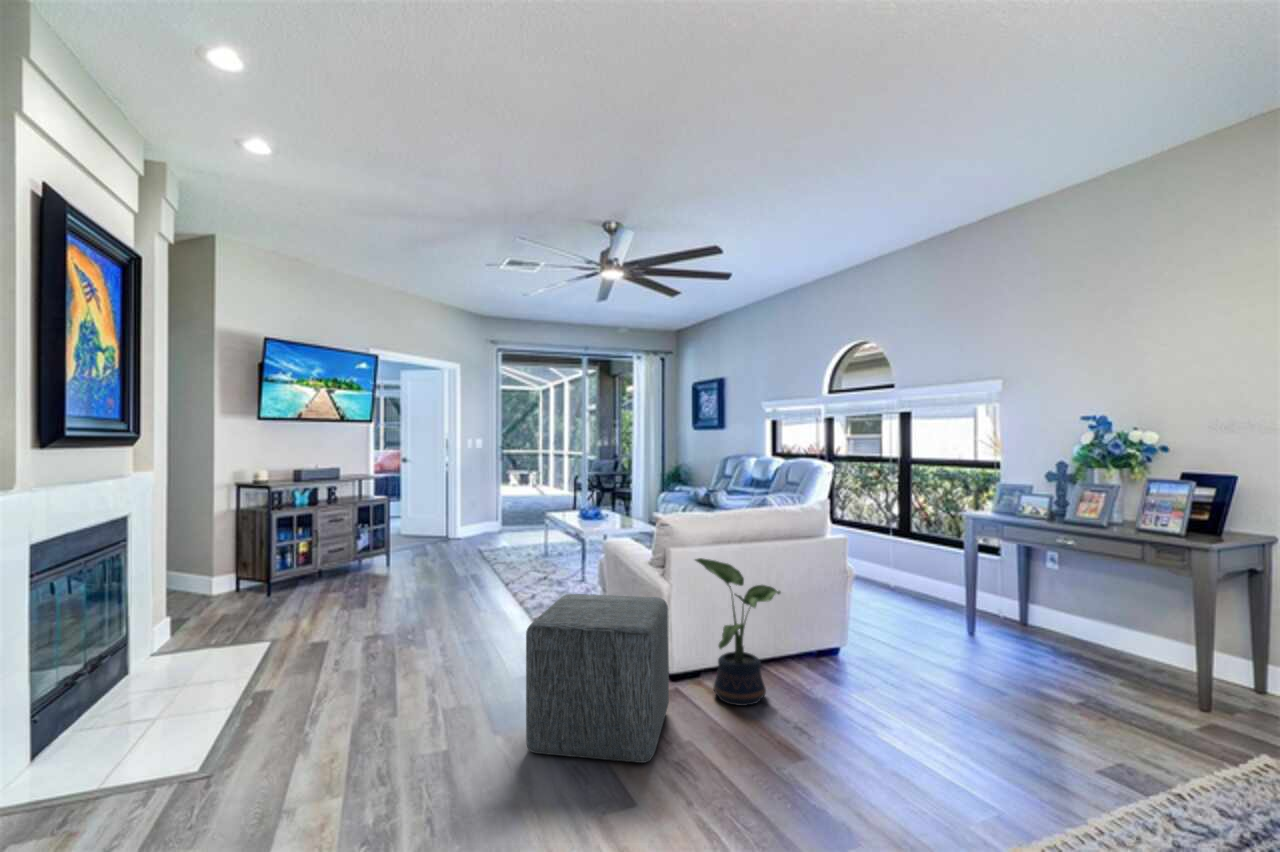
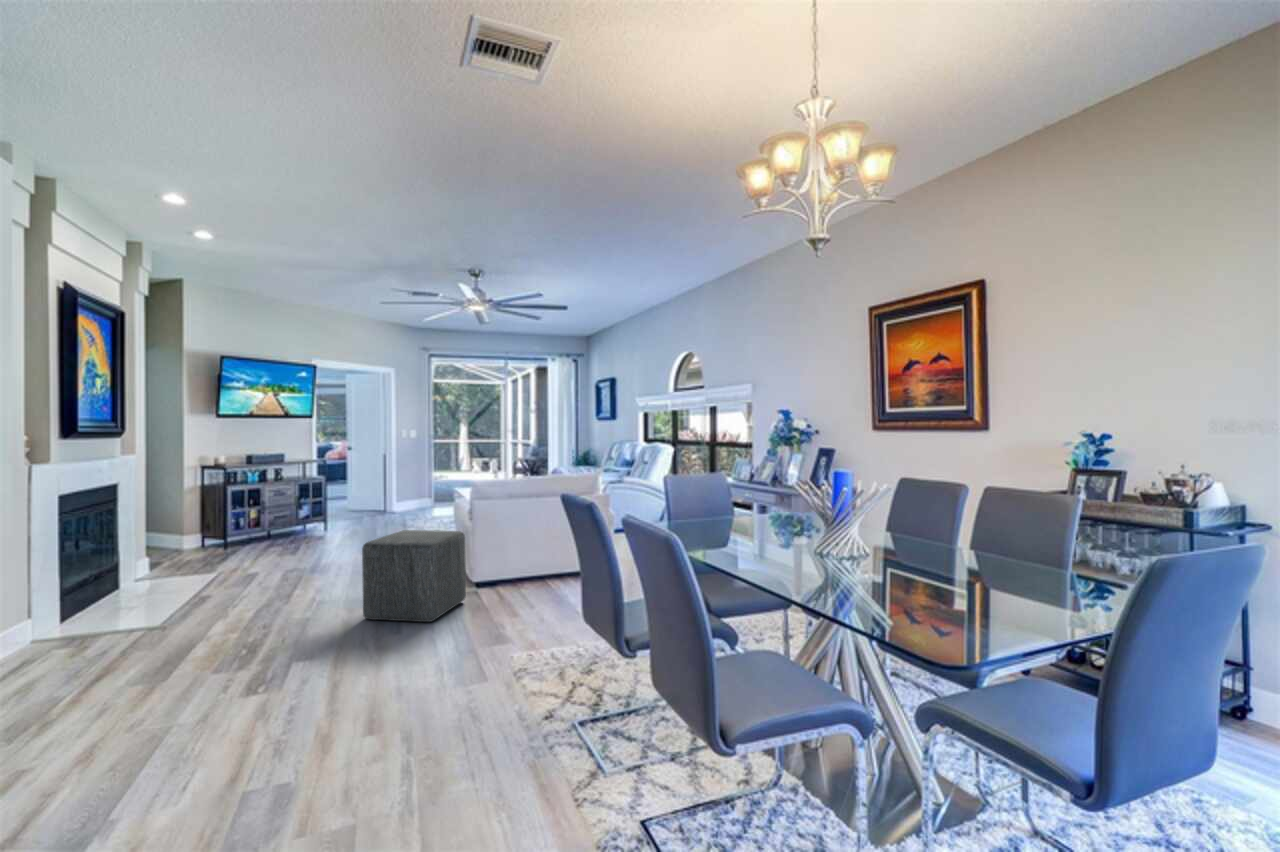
potted plant: present [695,558,780,706] -> none [497,509,552,600]

